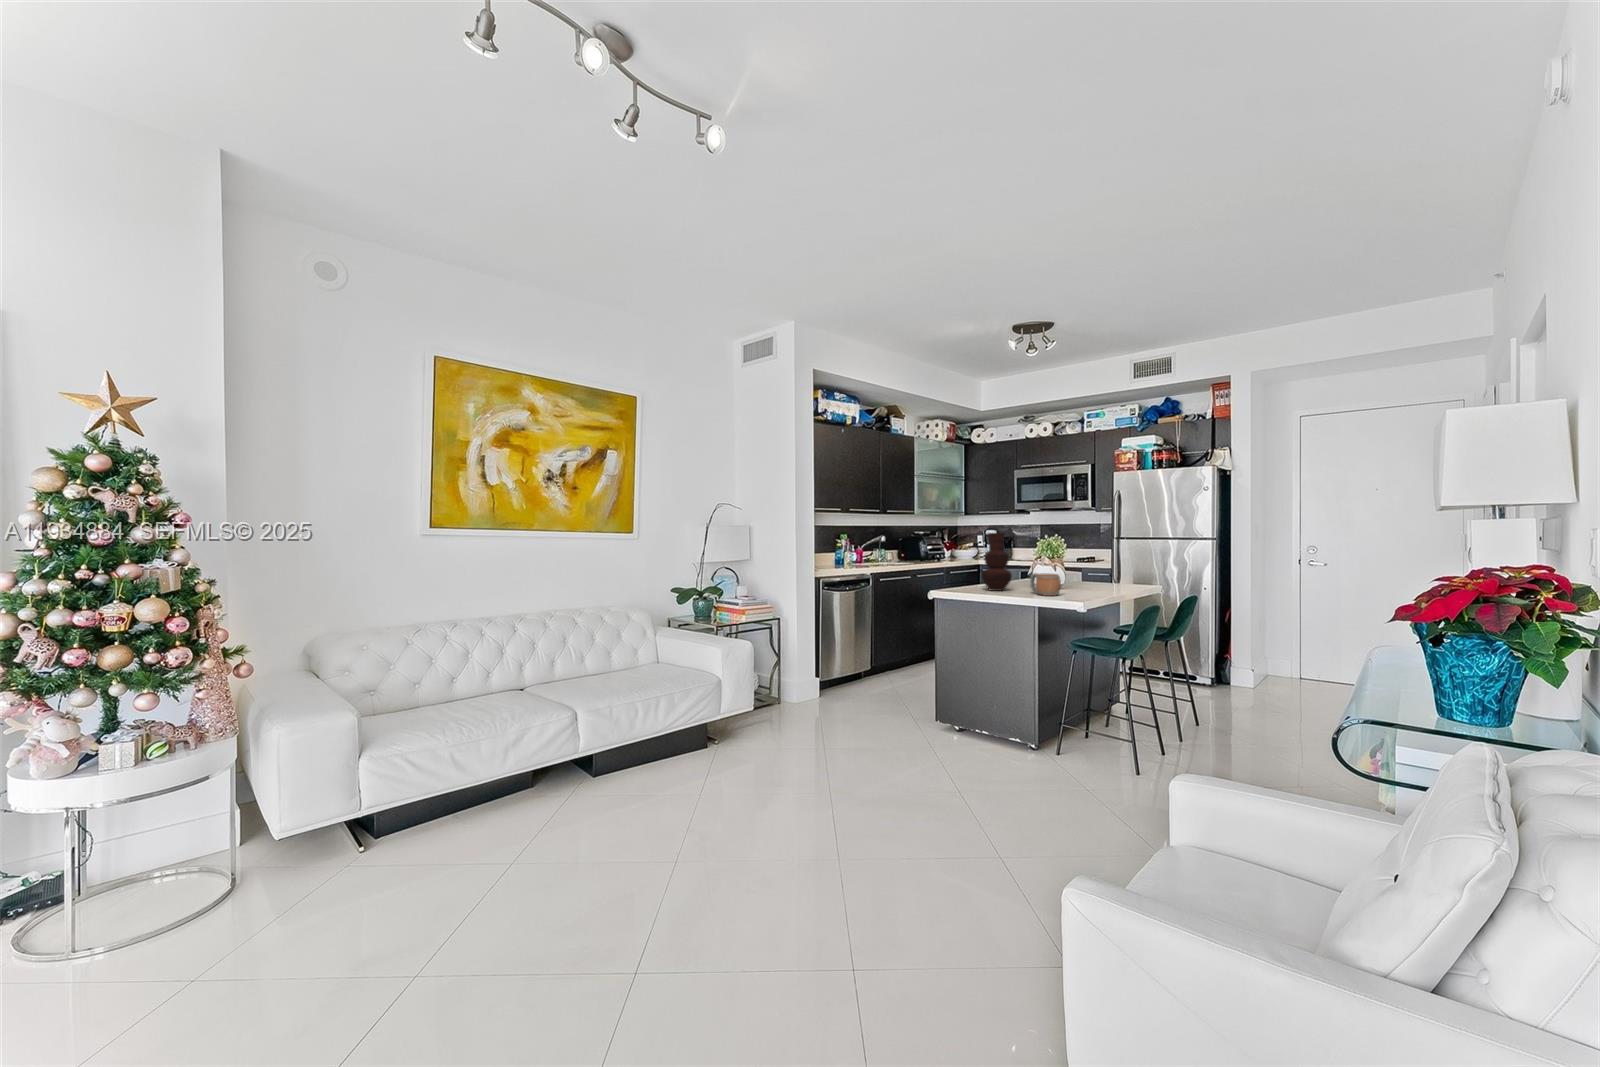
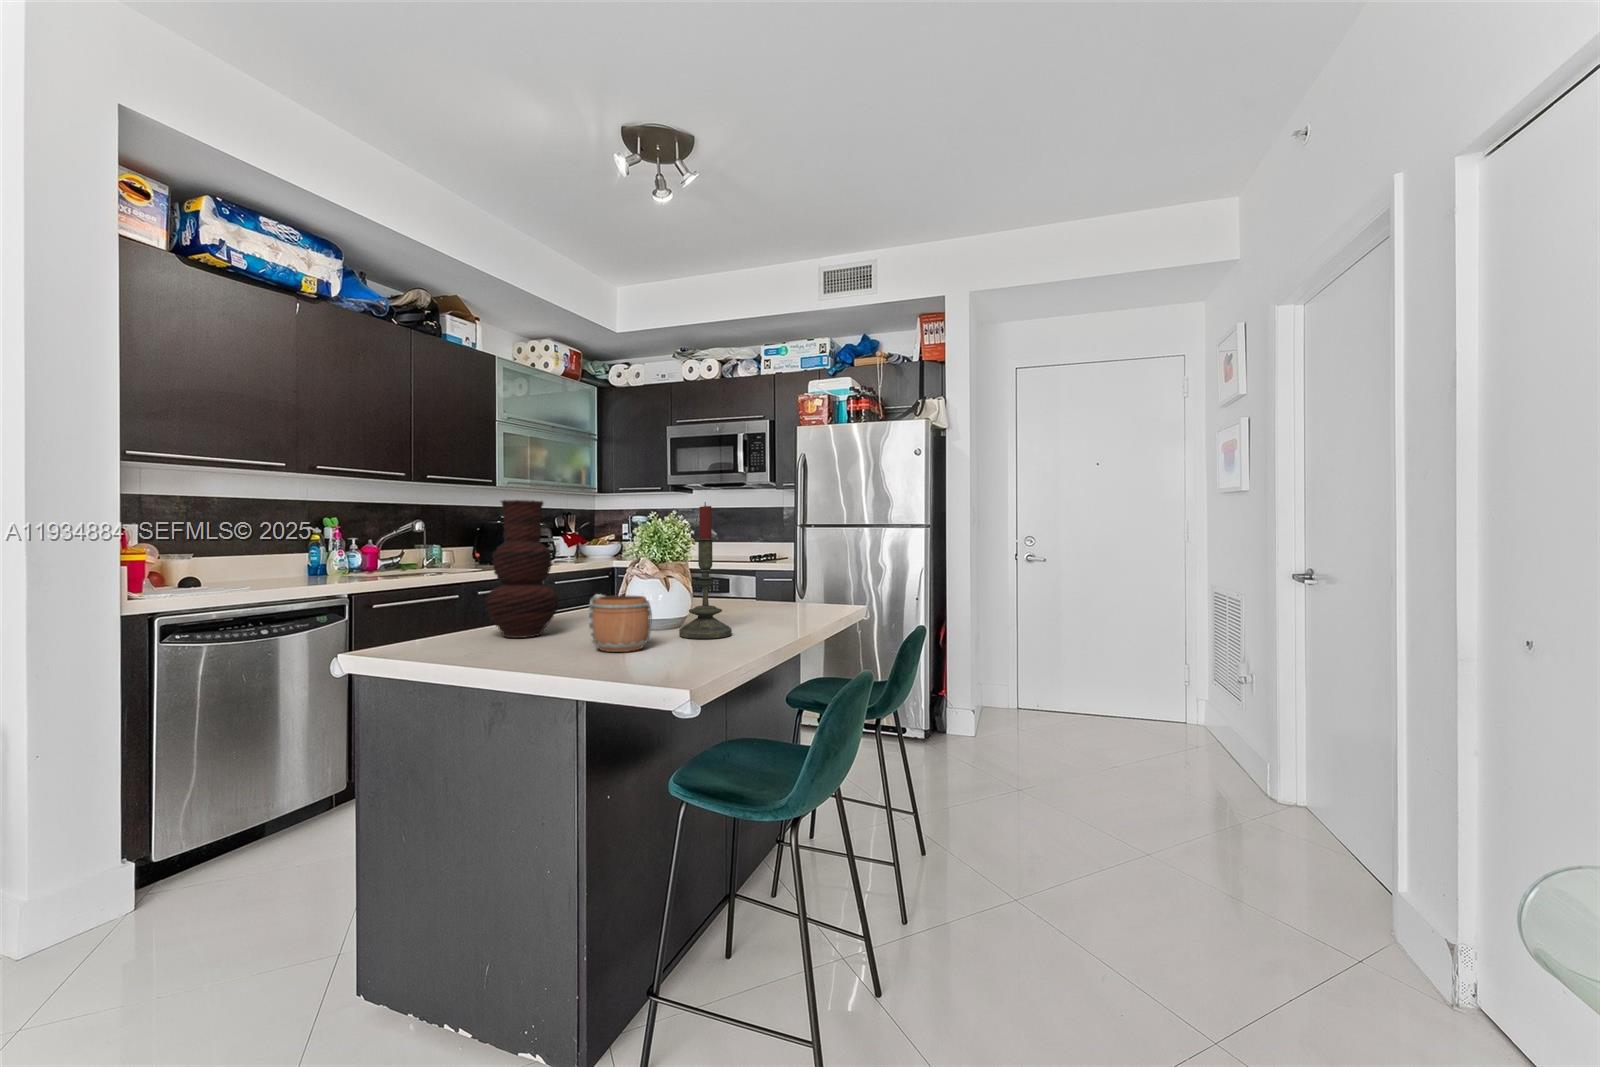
candle: none [1068,533,1093,594] -> present [679,502,732,639]

